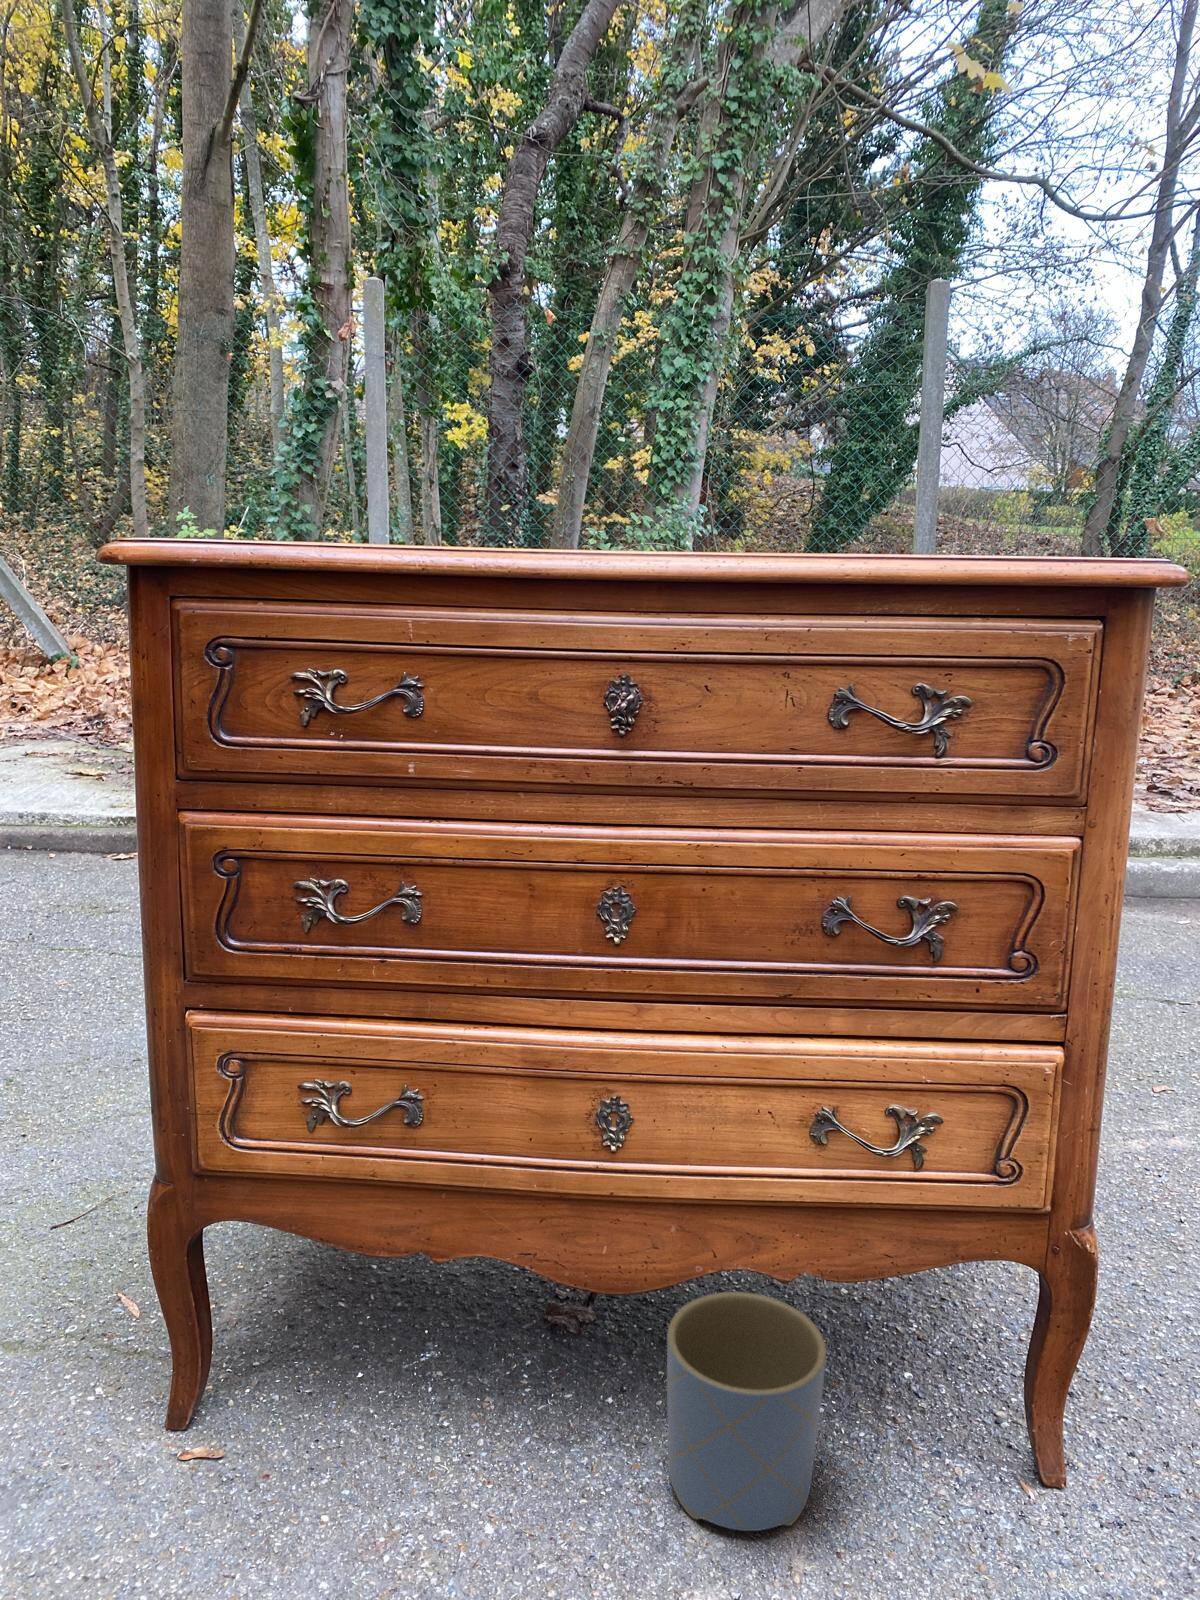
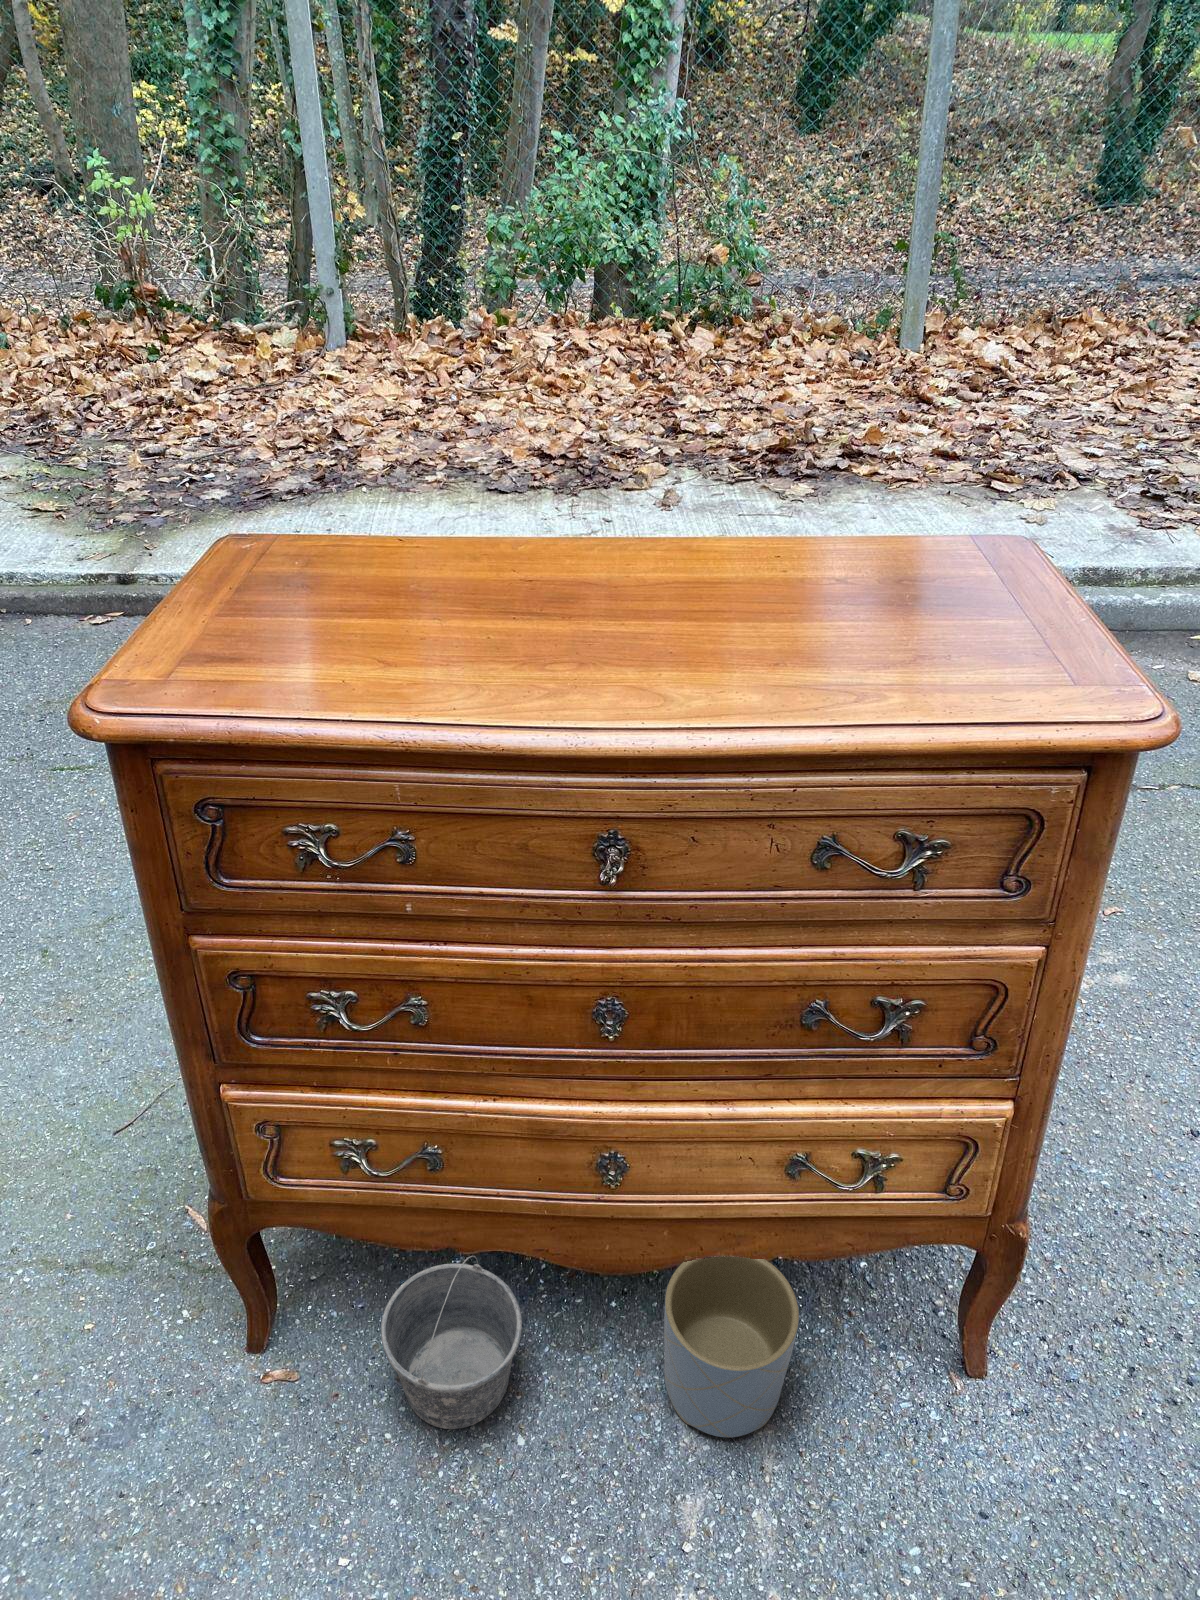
bucket: none [330,1278,497,1513] -> present [381,1256,522,1429]

